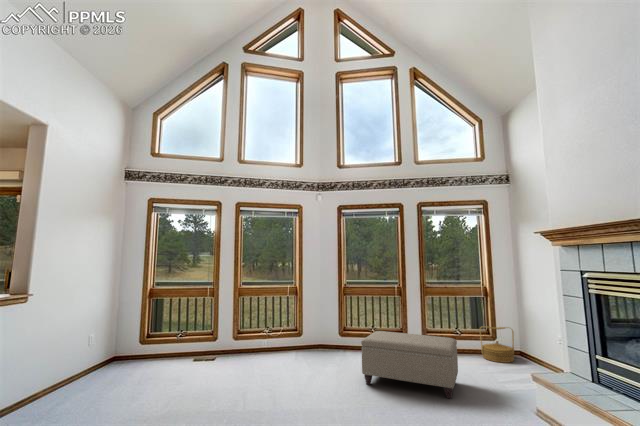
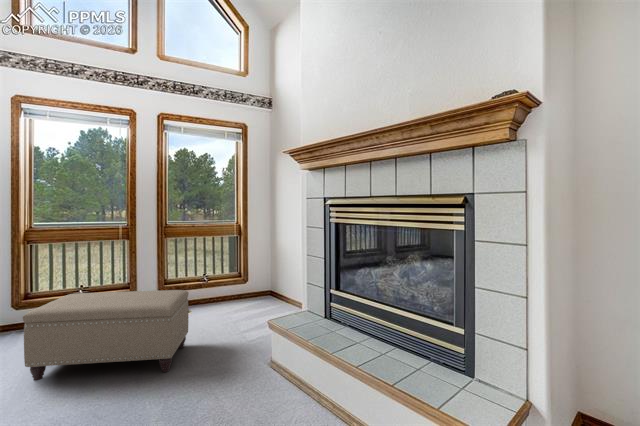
woven basket: present [479,326,514,363] -> none [228,268,264,308]

